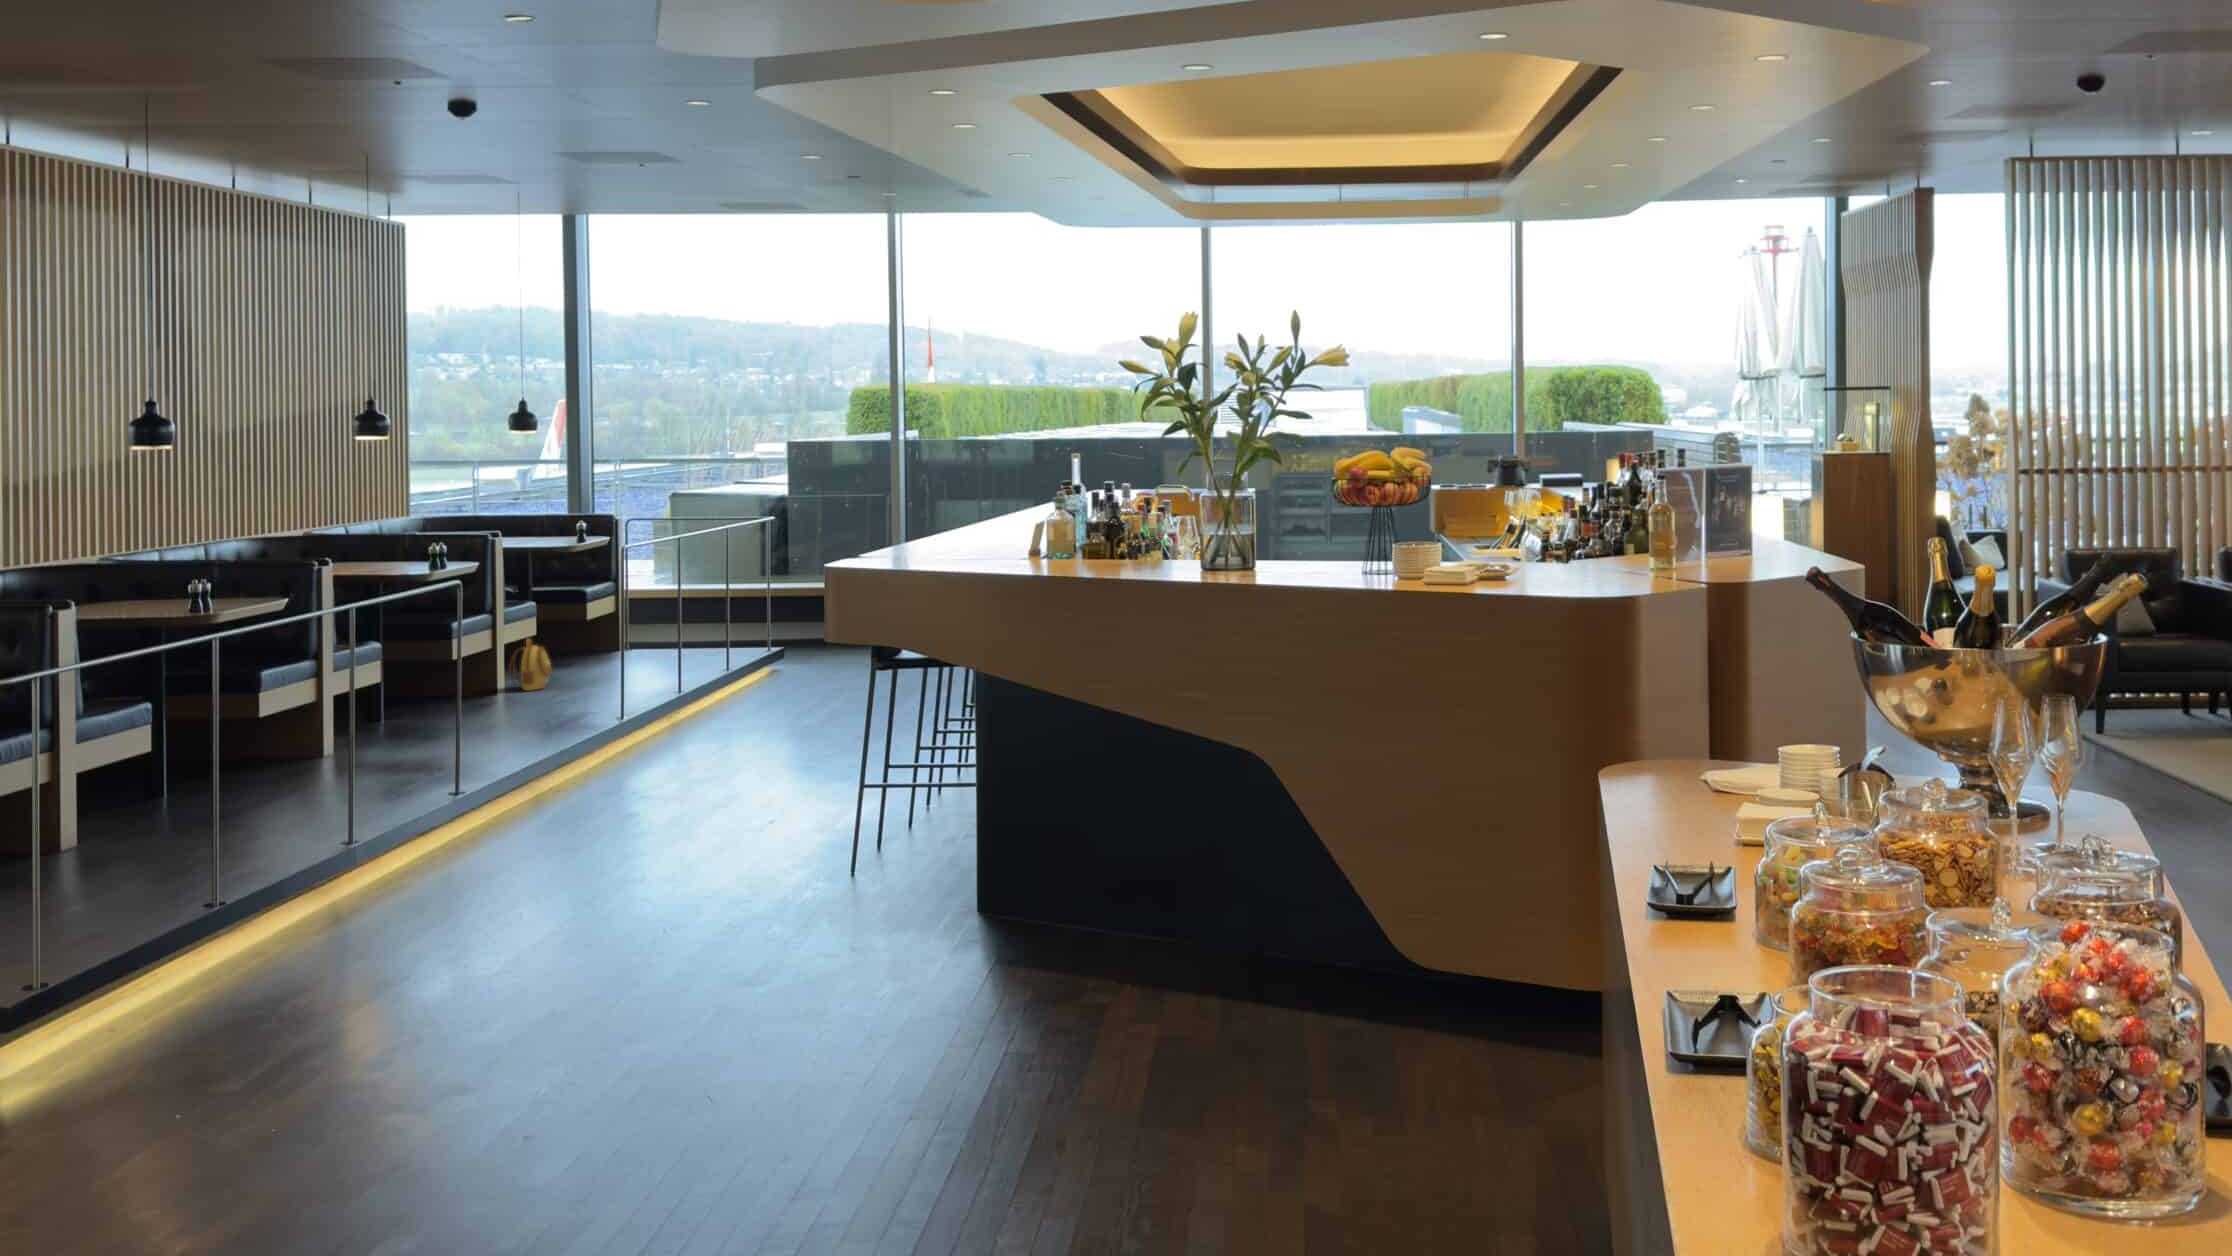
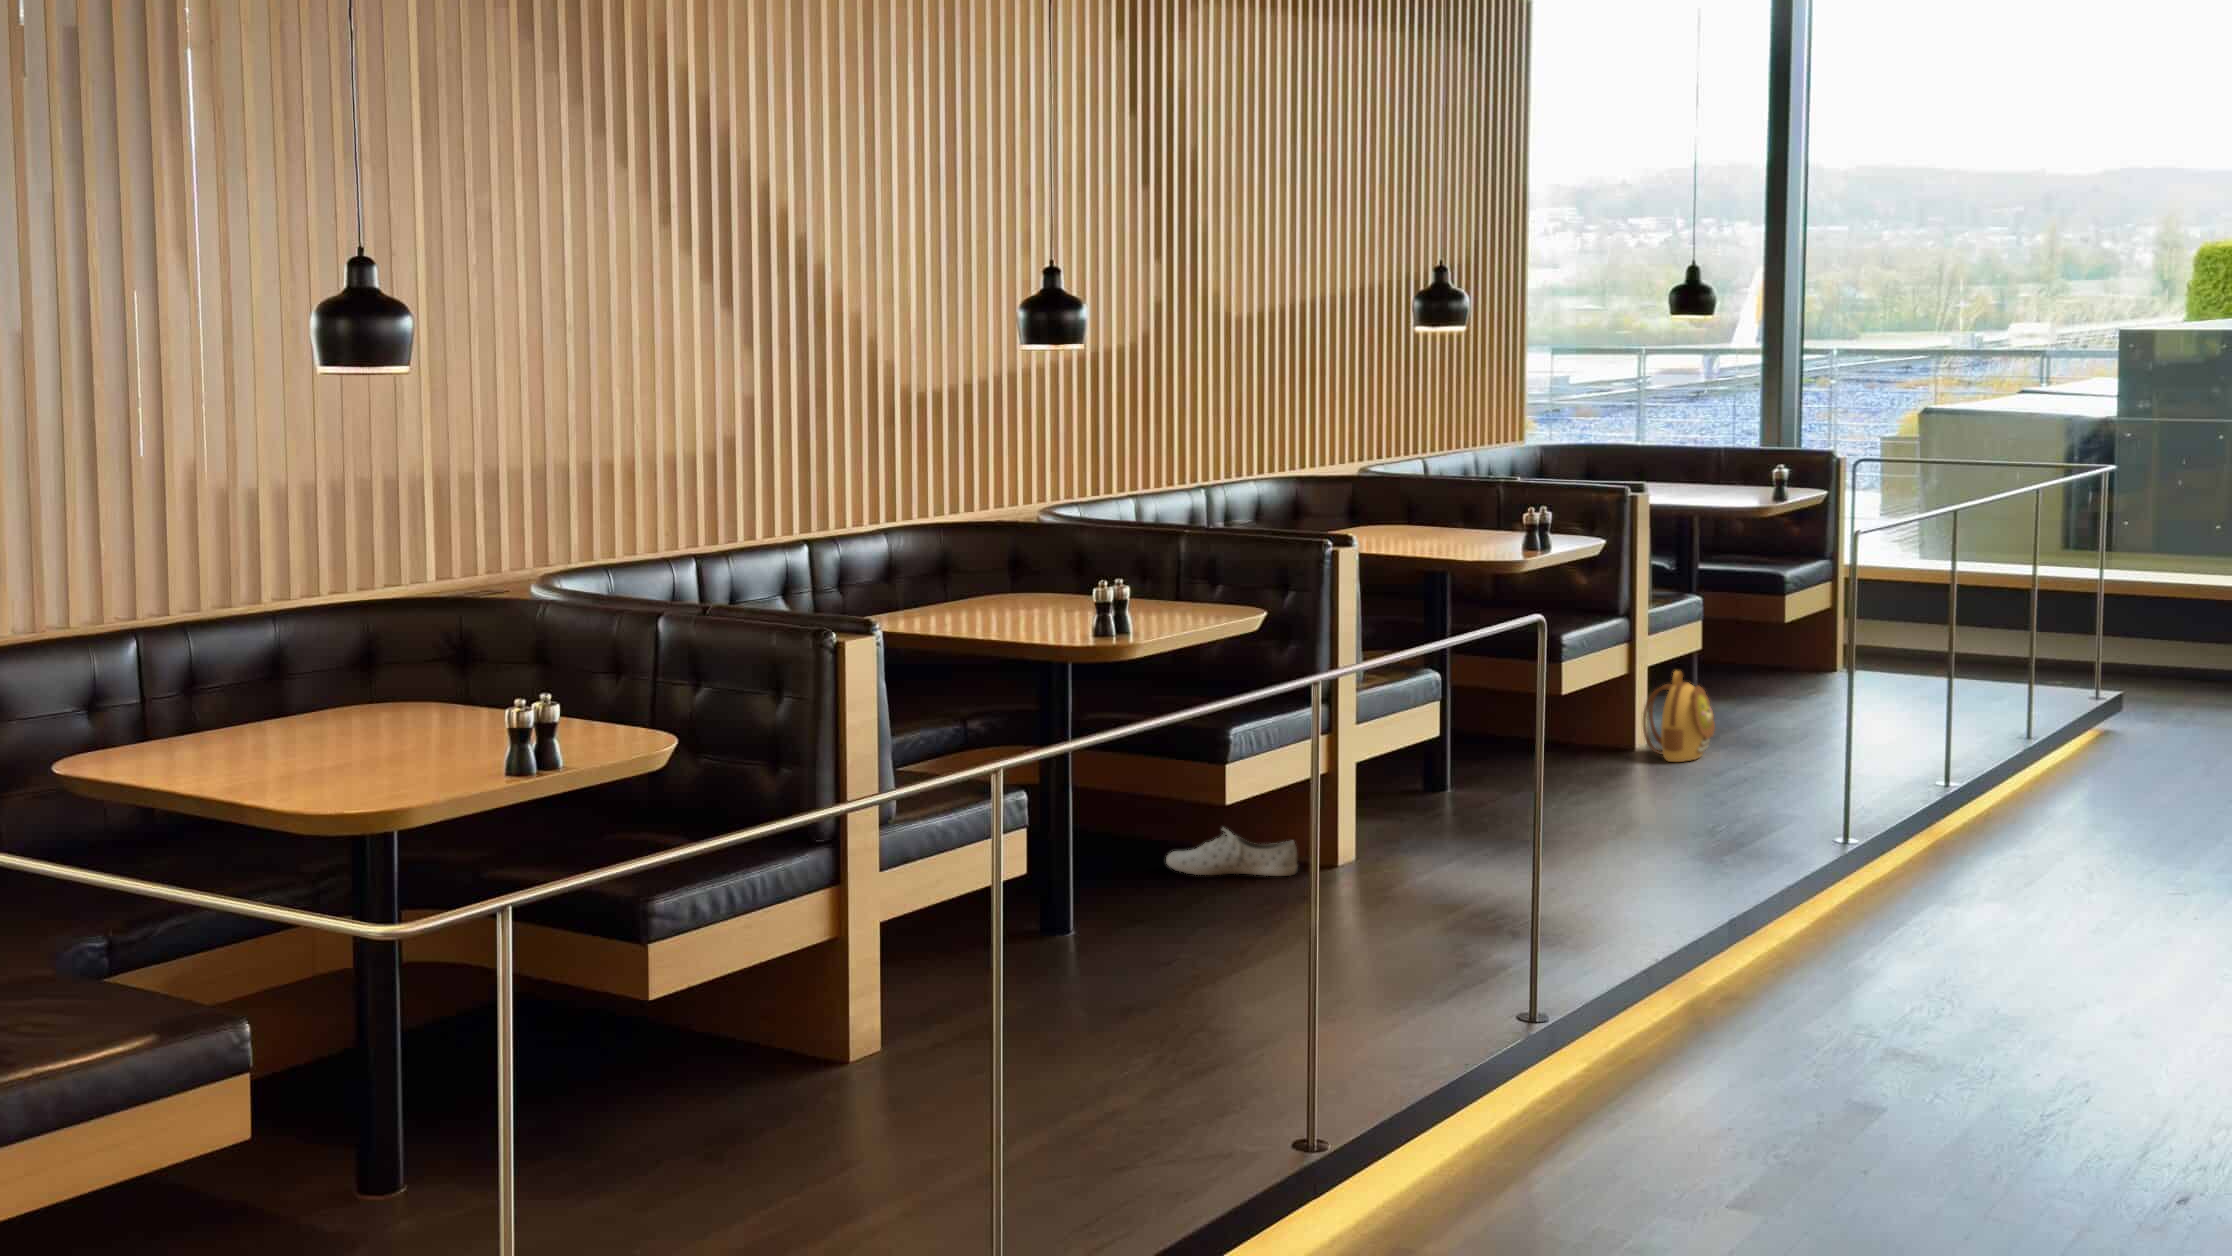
shoe: none [236,729,321,757] -> present [1166,828,1298,876]

